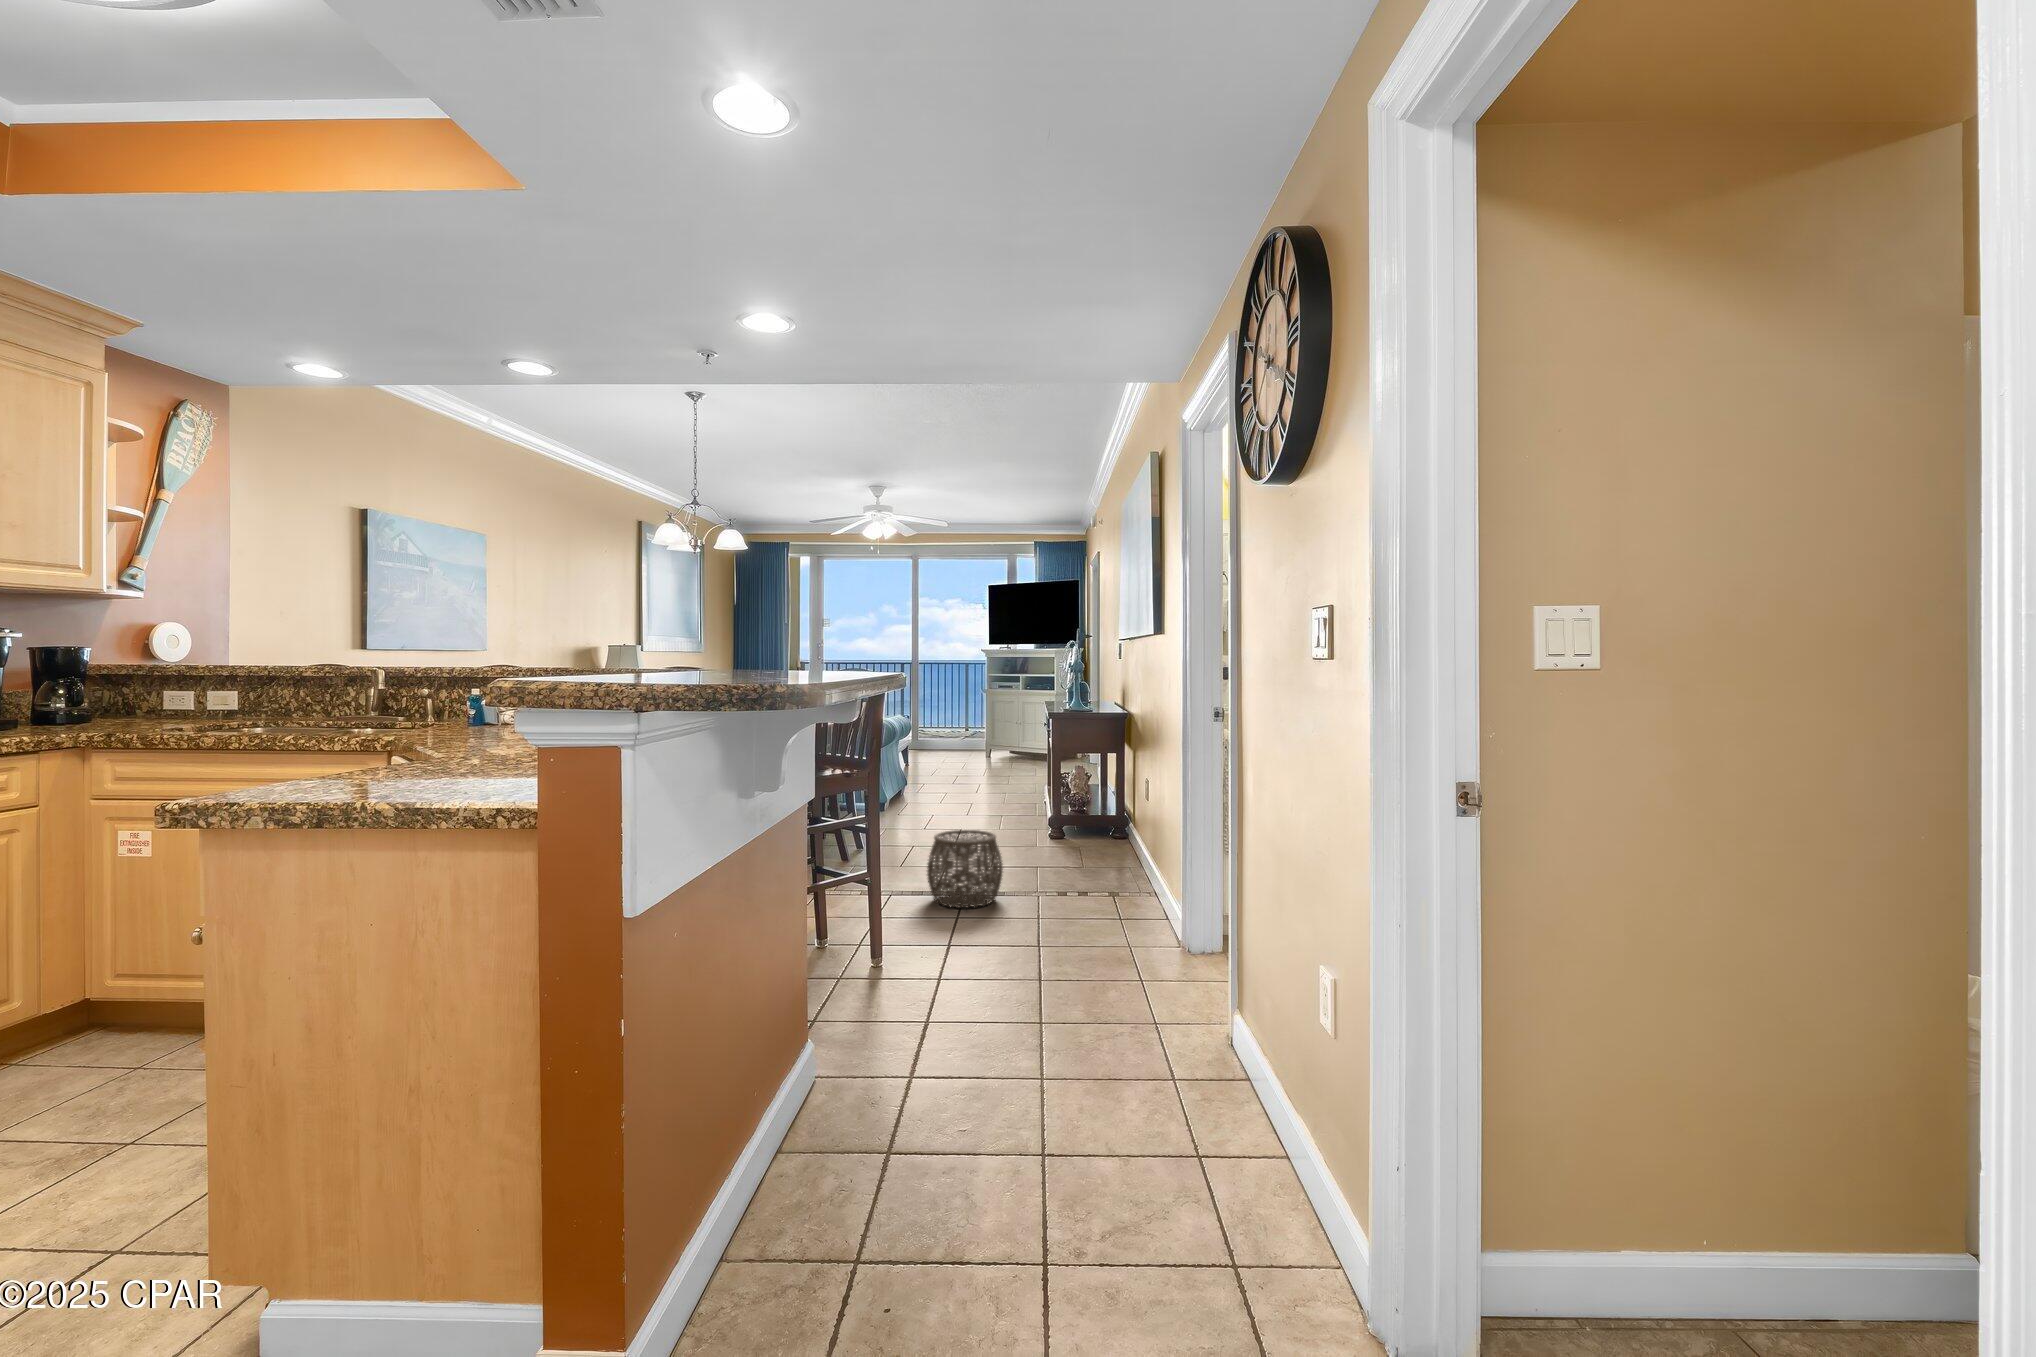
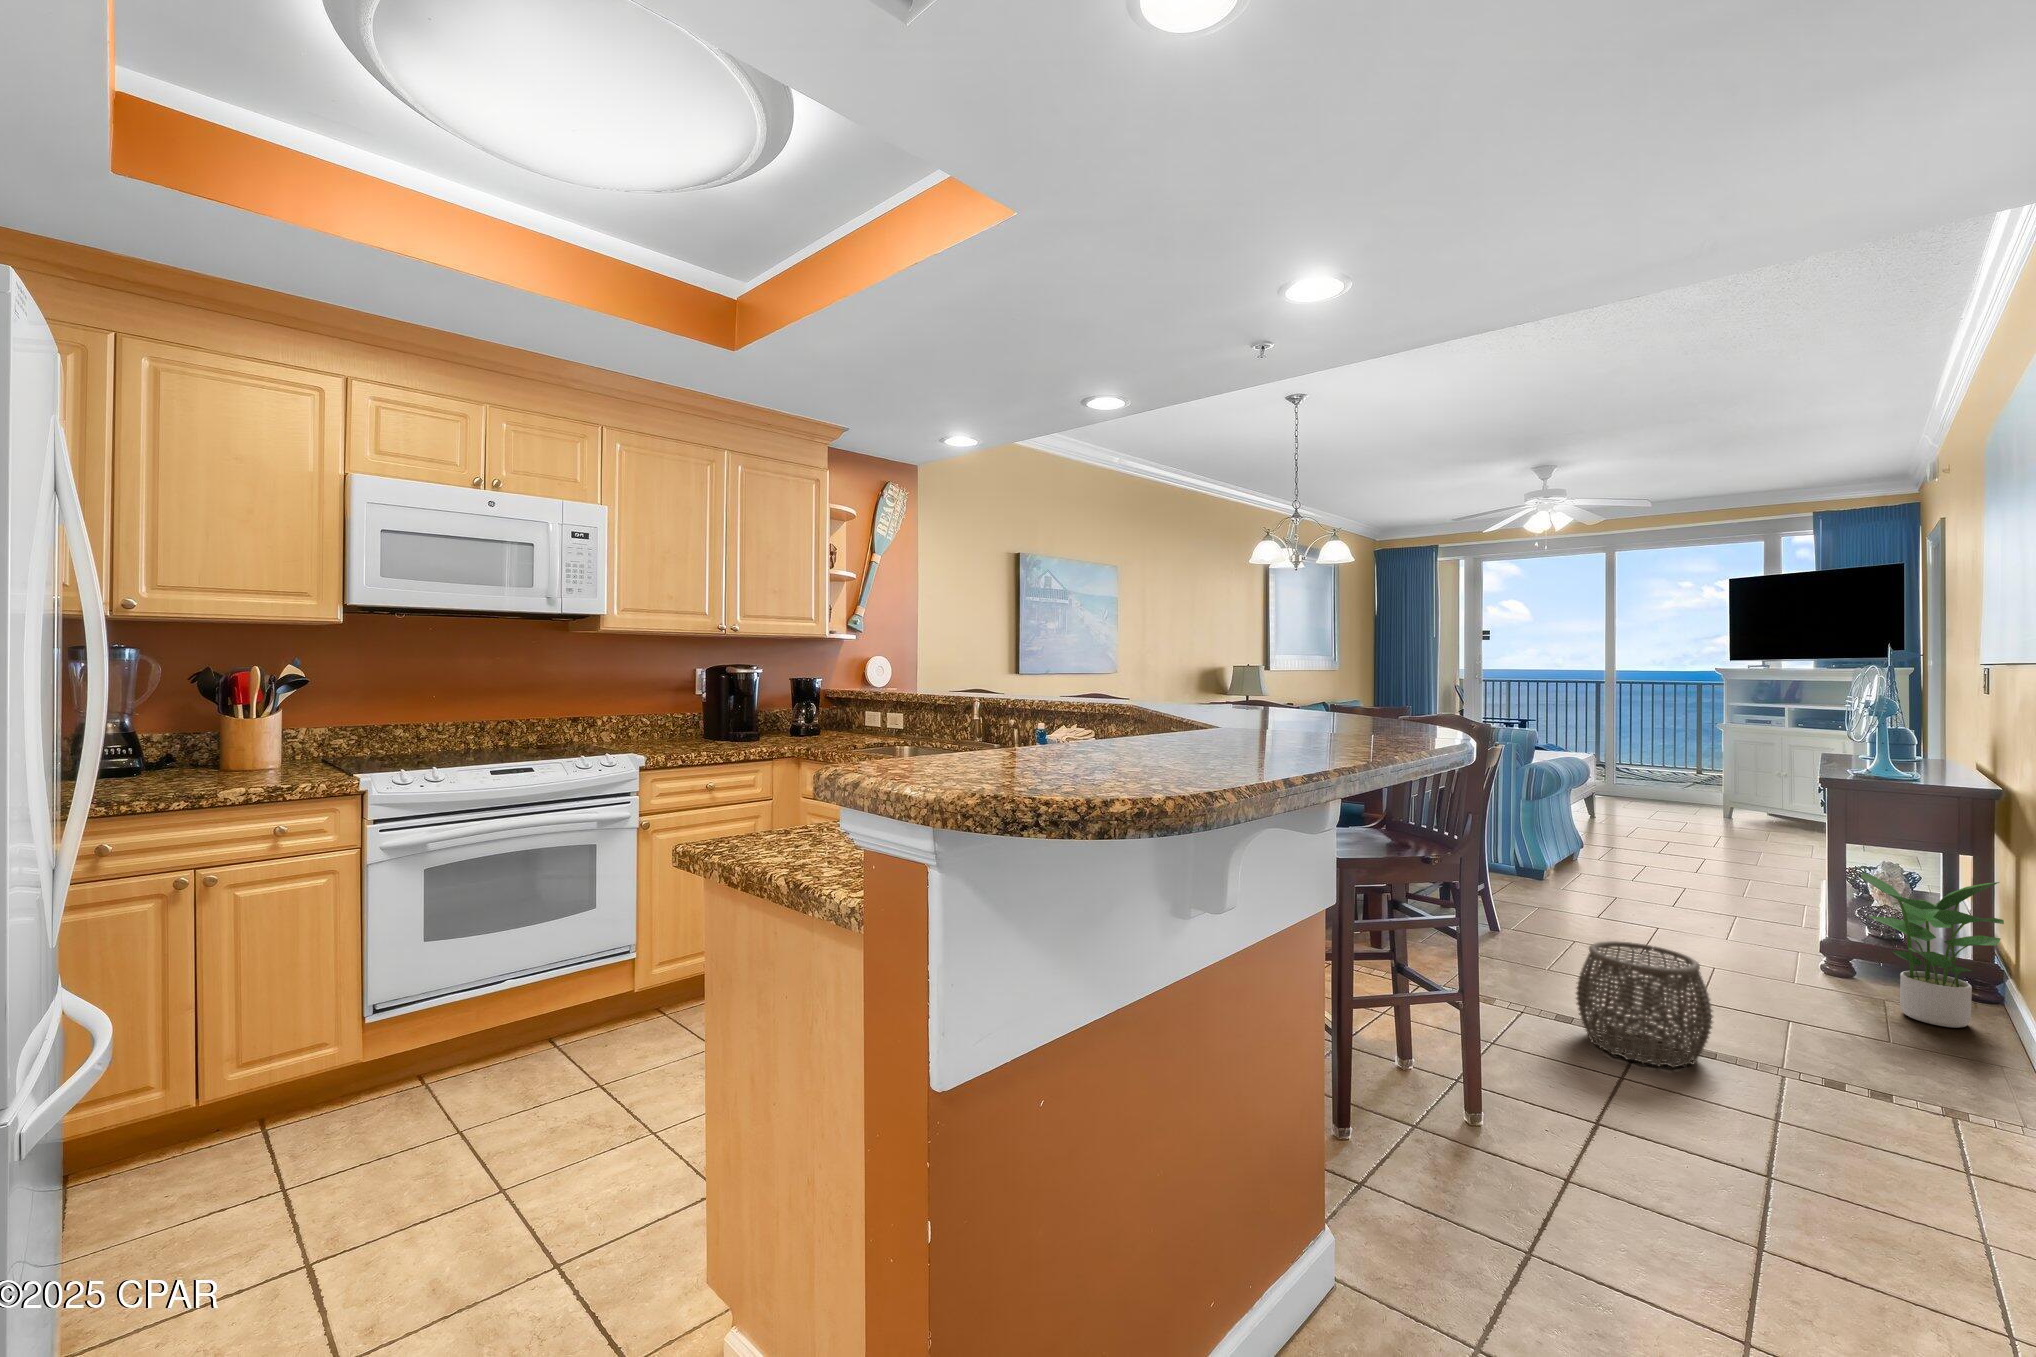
potted plant: none [1069,766,1130,856] -> present [1861,873,2004,1028]

